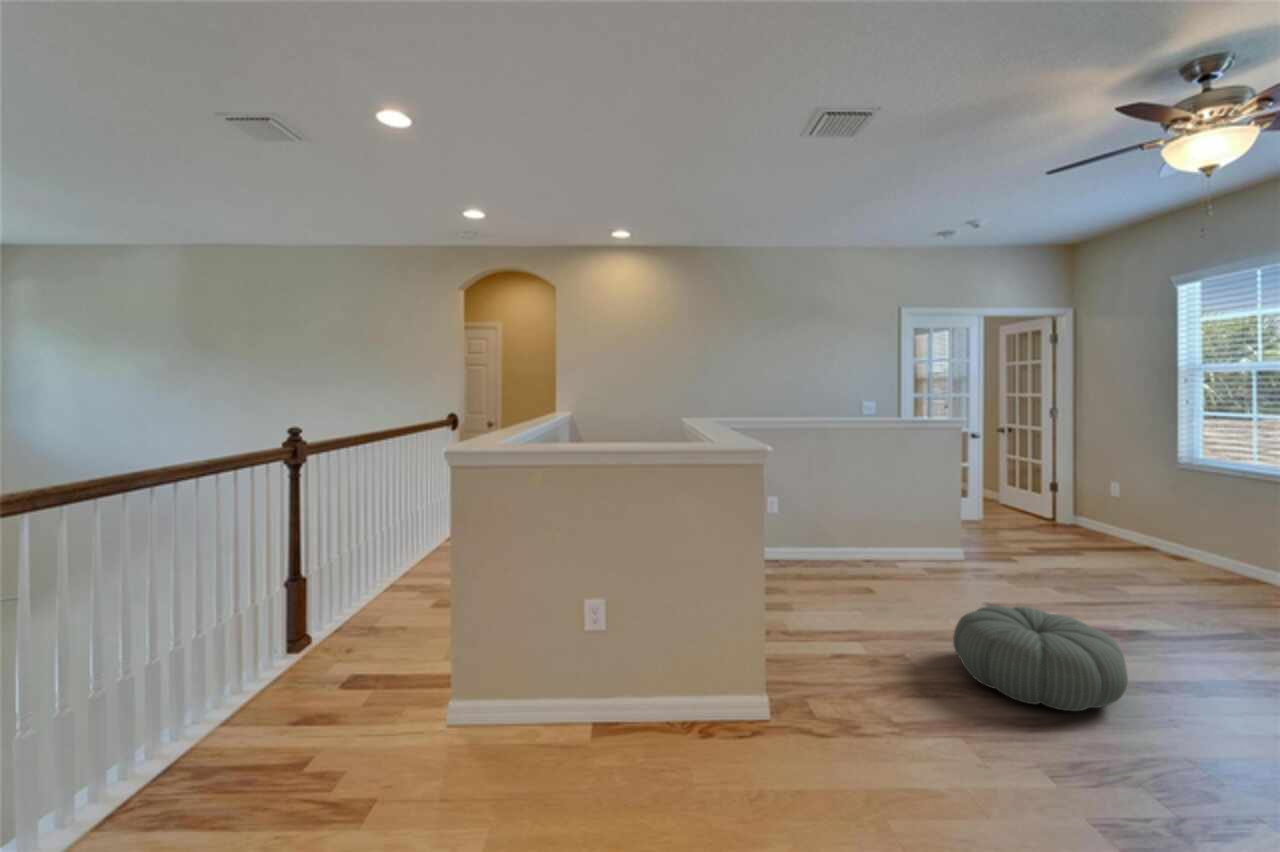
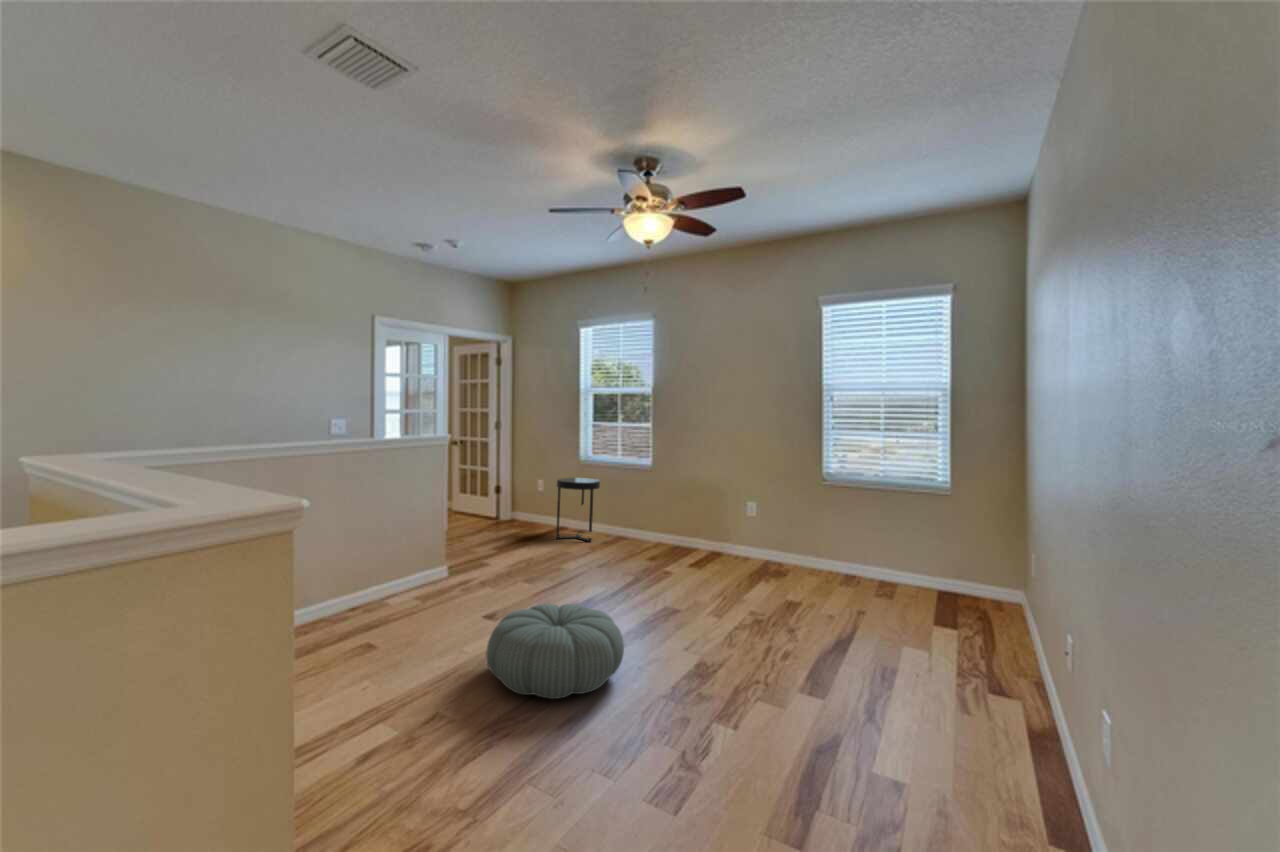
side table: none [1125,478,1201,564] -> present [556,478,600,542]

